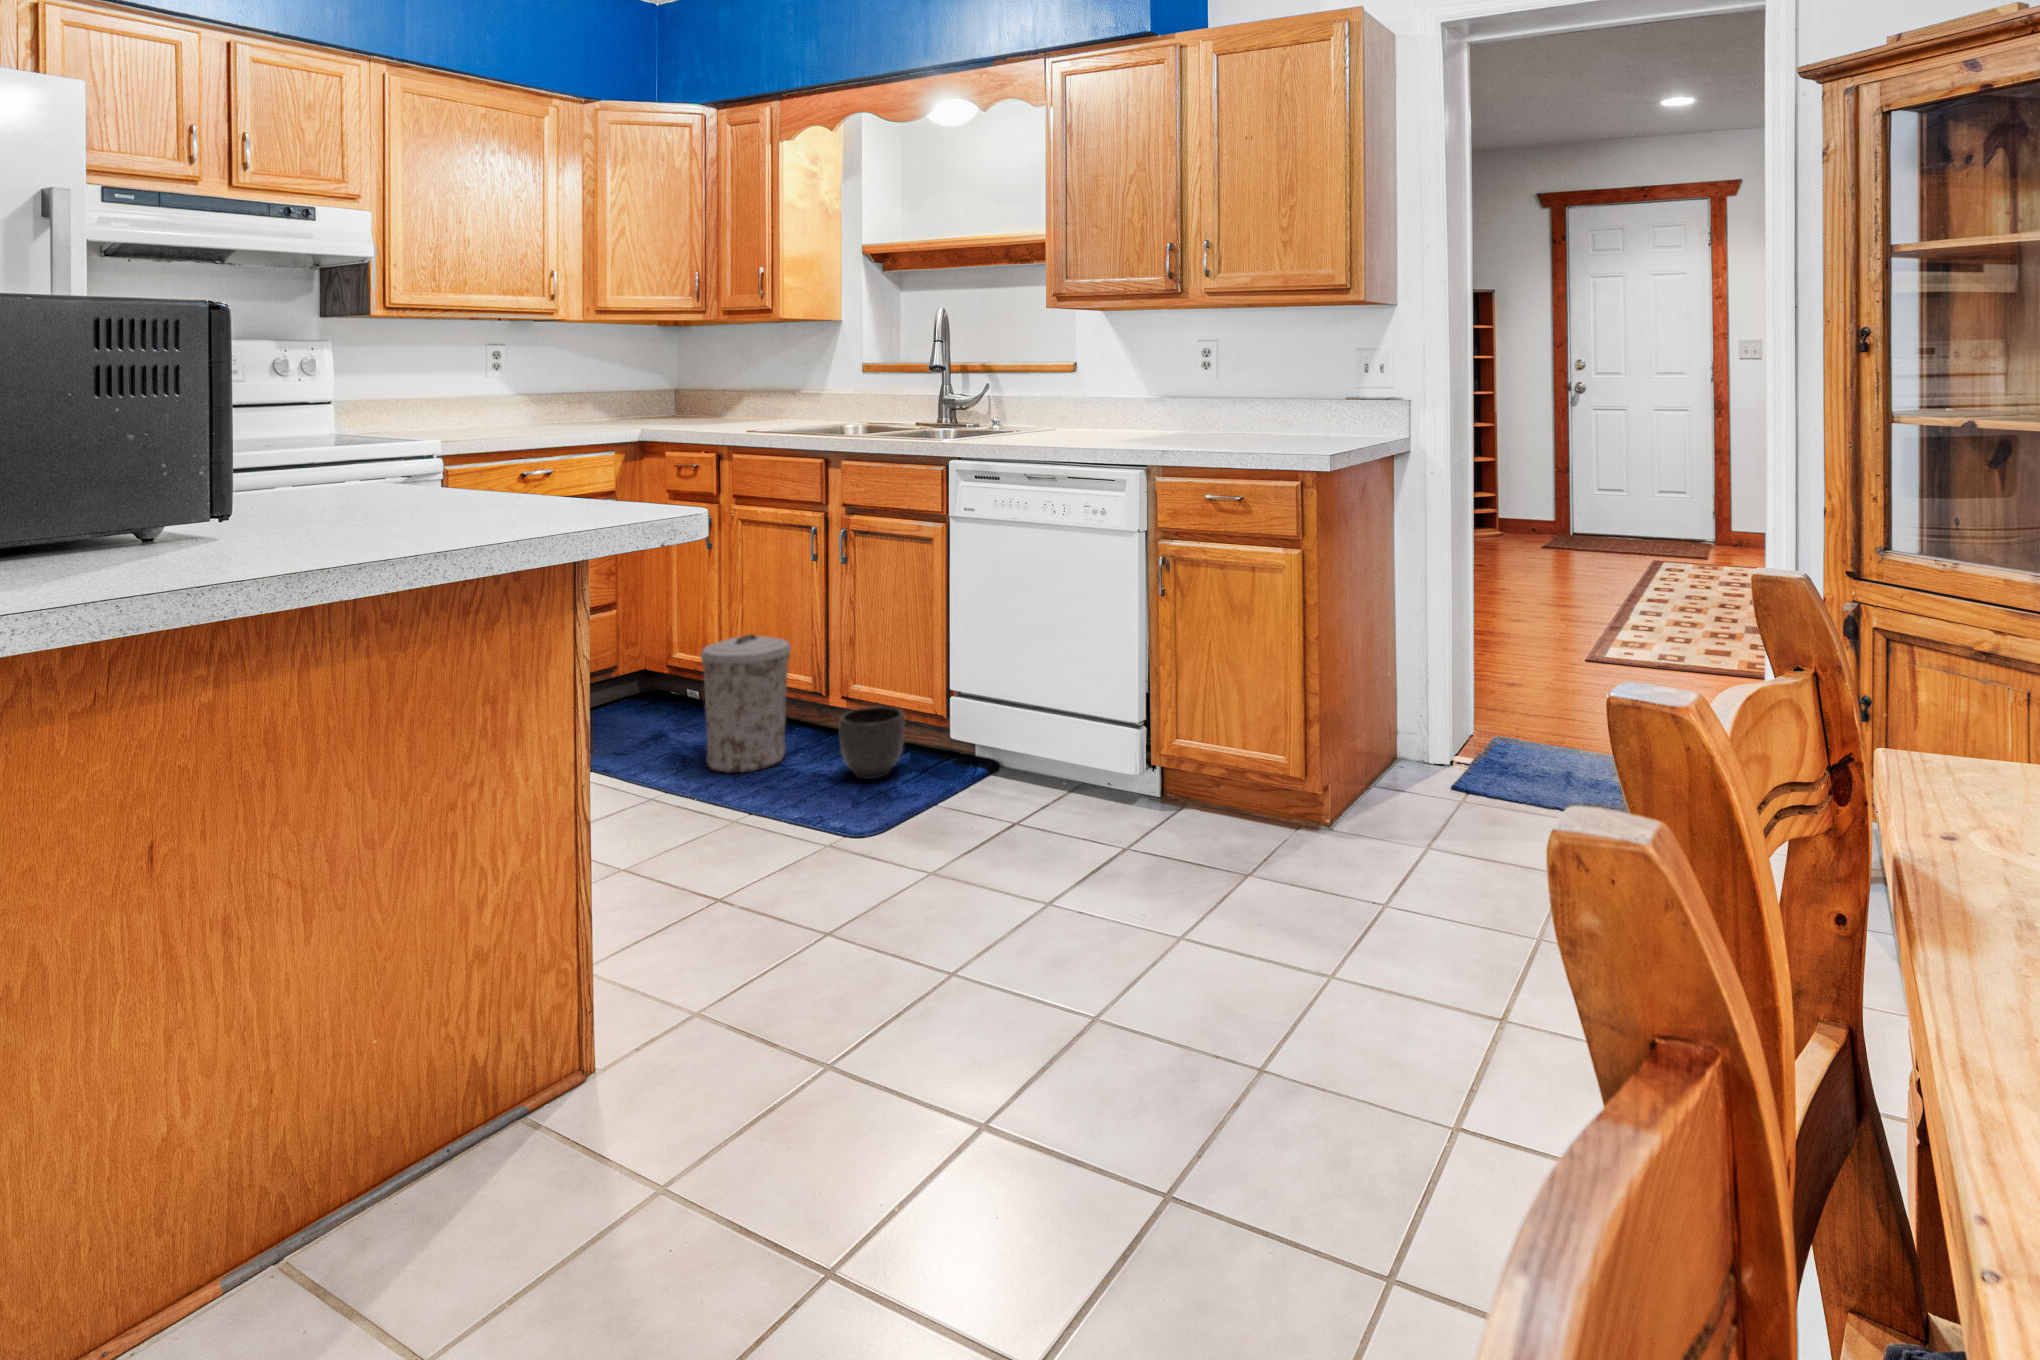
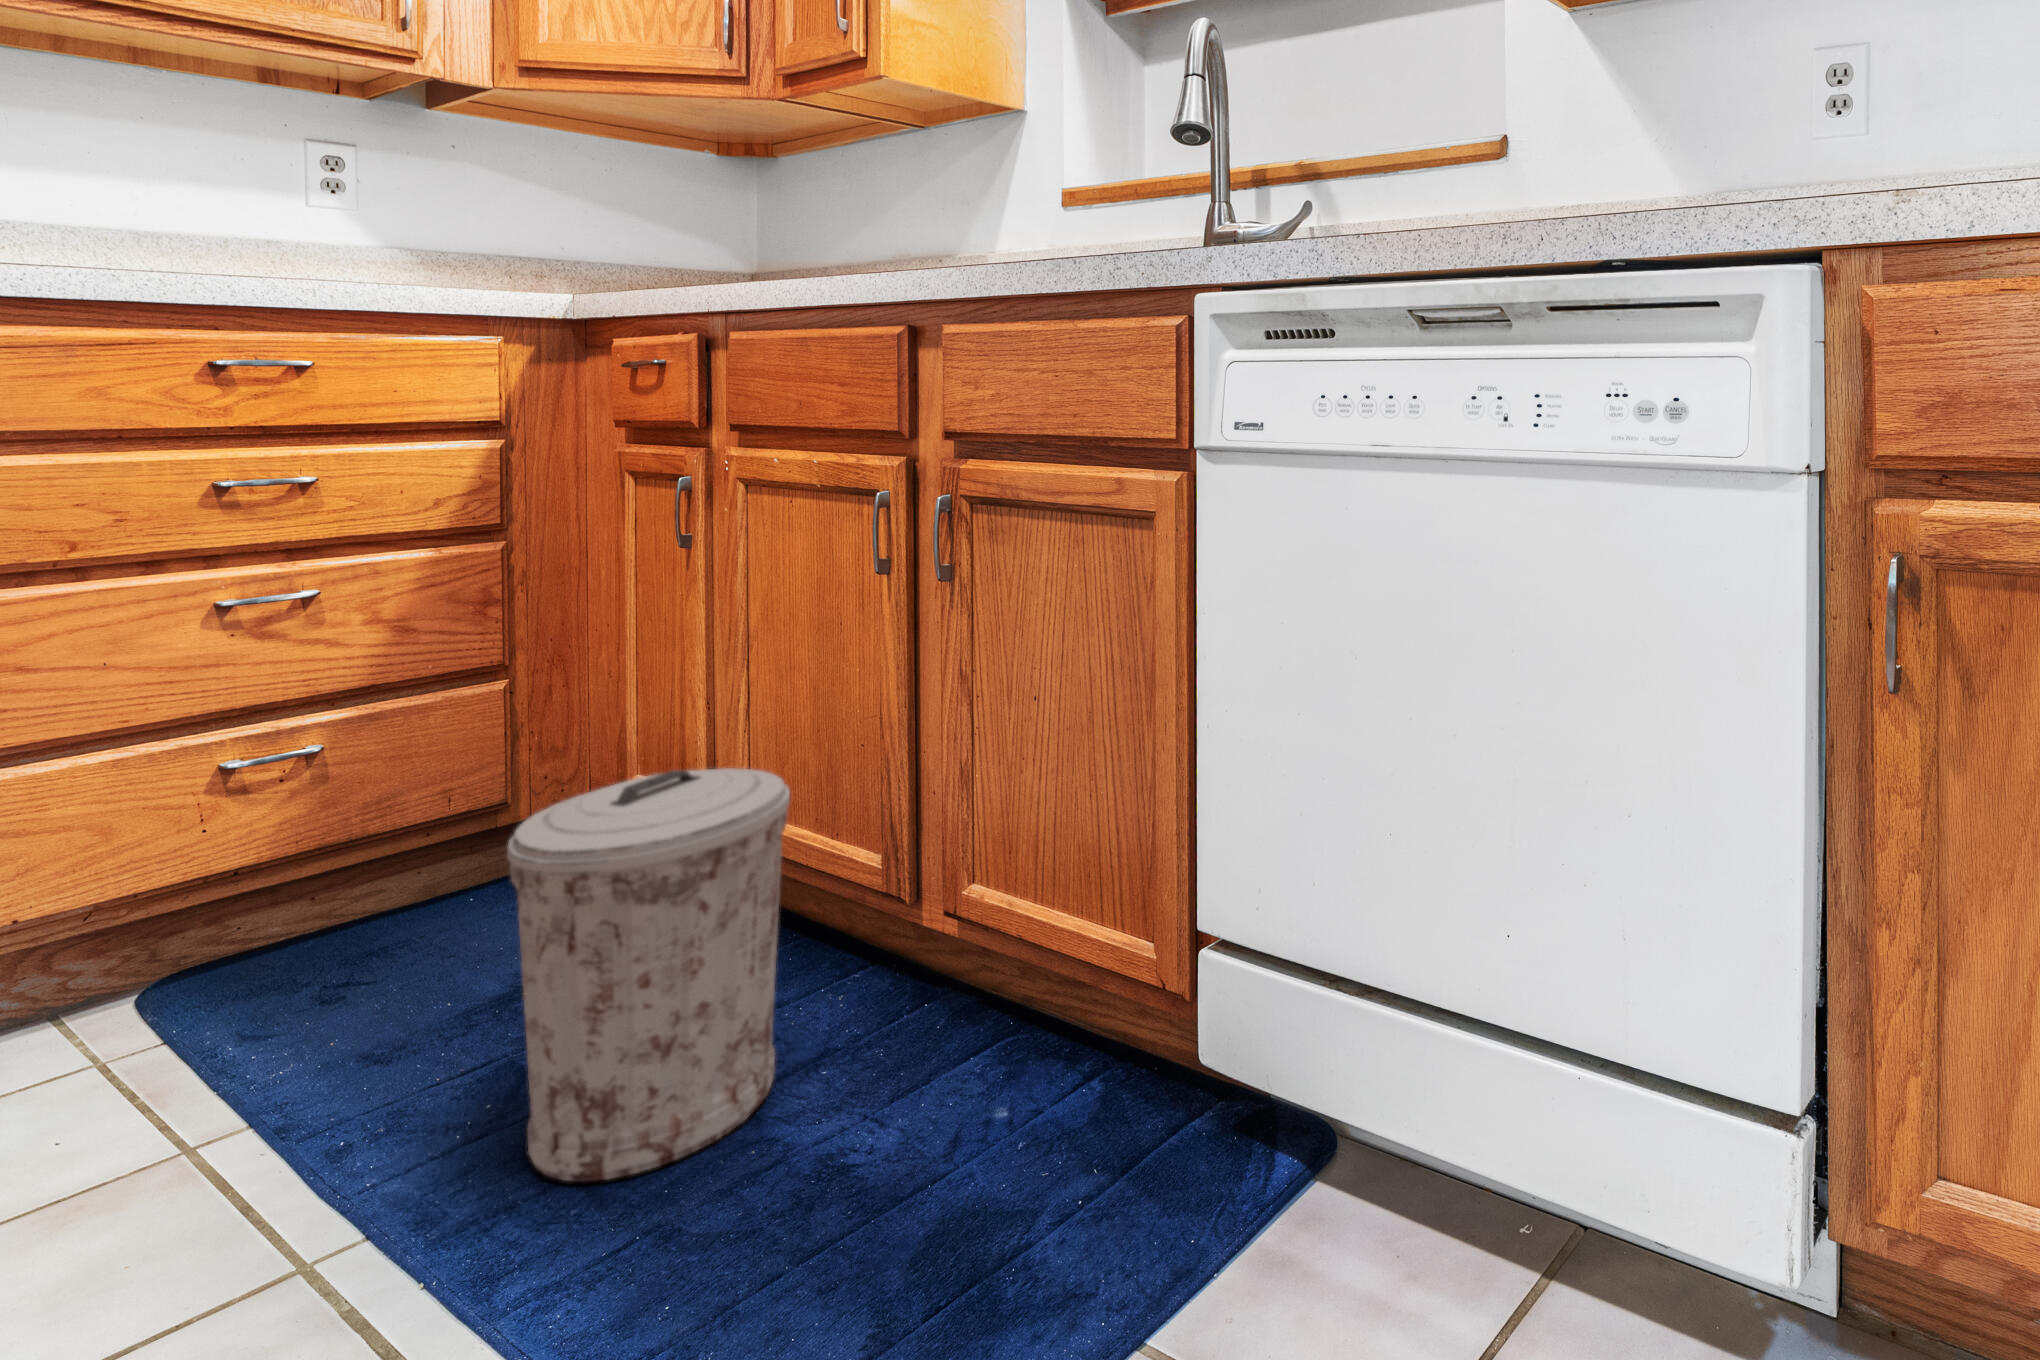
planter: present [839,706,905,779] -> none [871,973,1071,1222]

